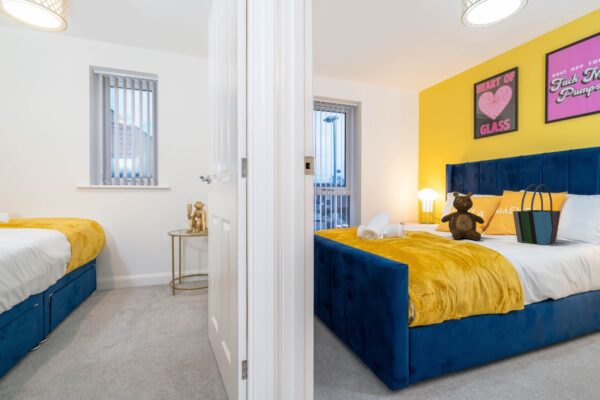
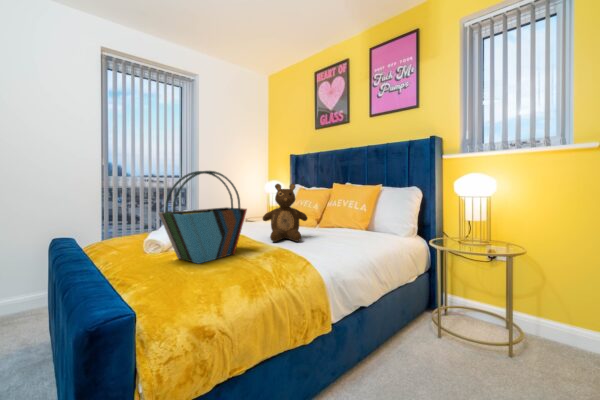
tote bag: present [513,184,560,245] -> present [159,171,247,264]

